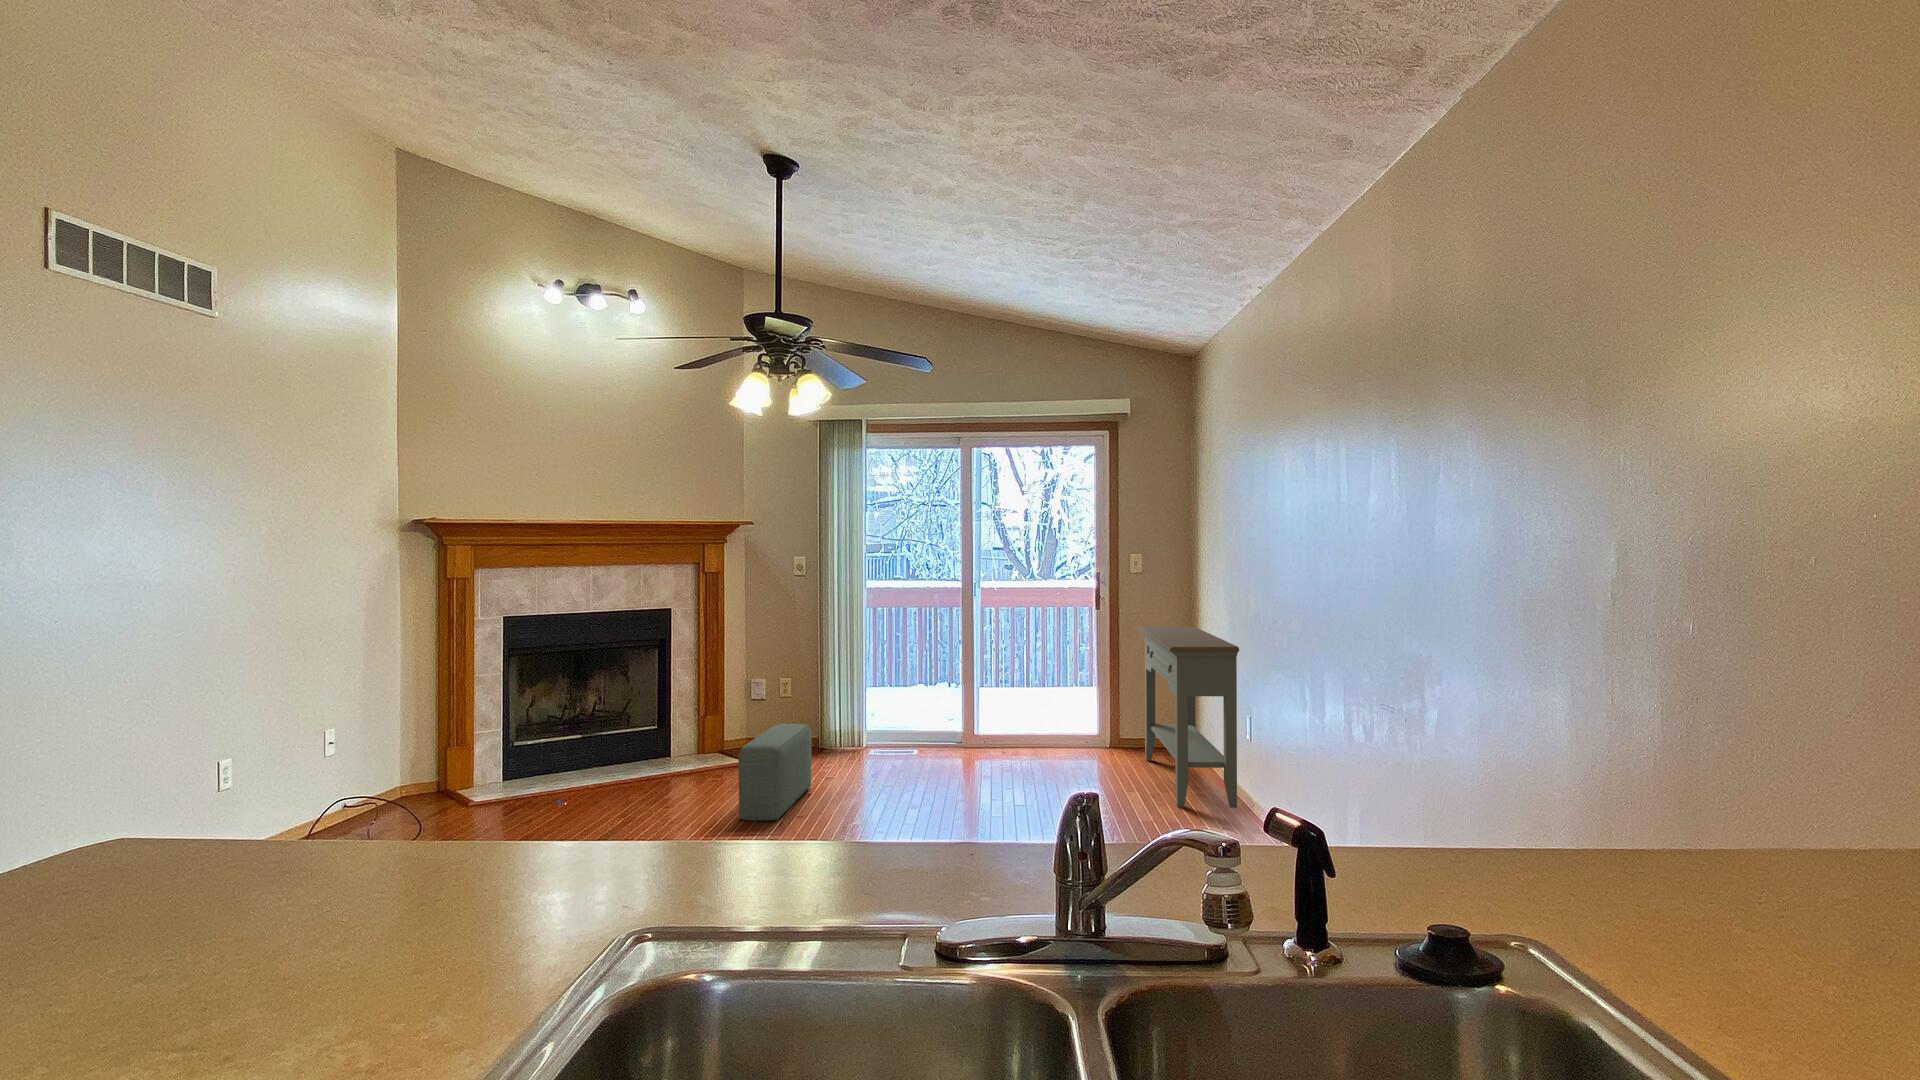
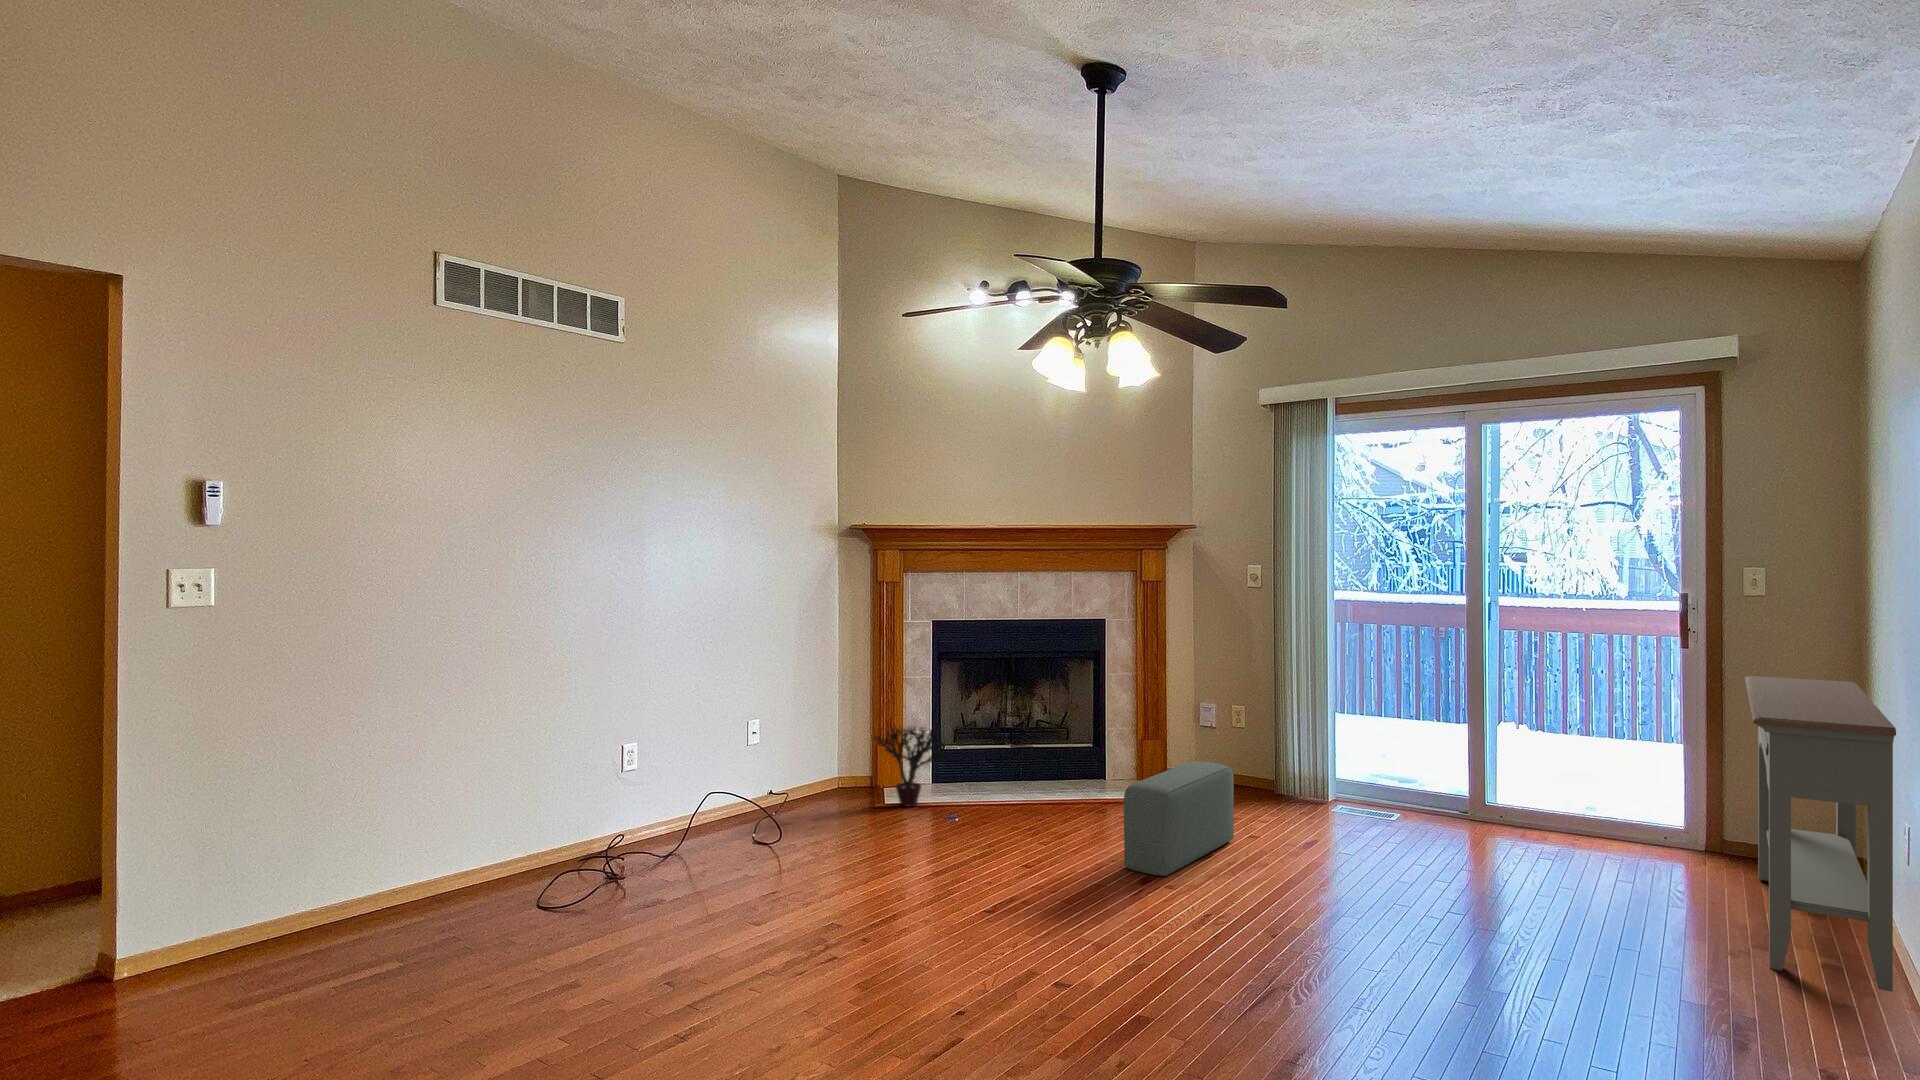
potted plant: none [446,719,536,804] -> present [874,725,944,806]

